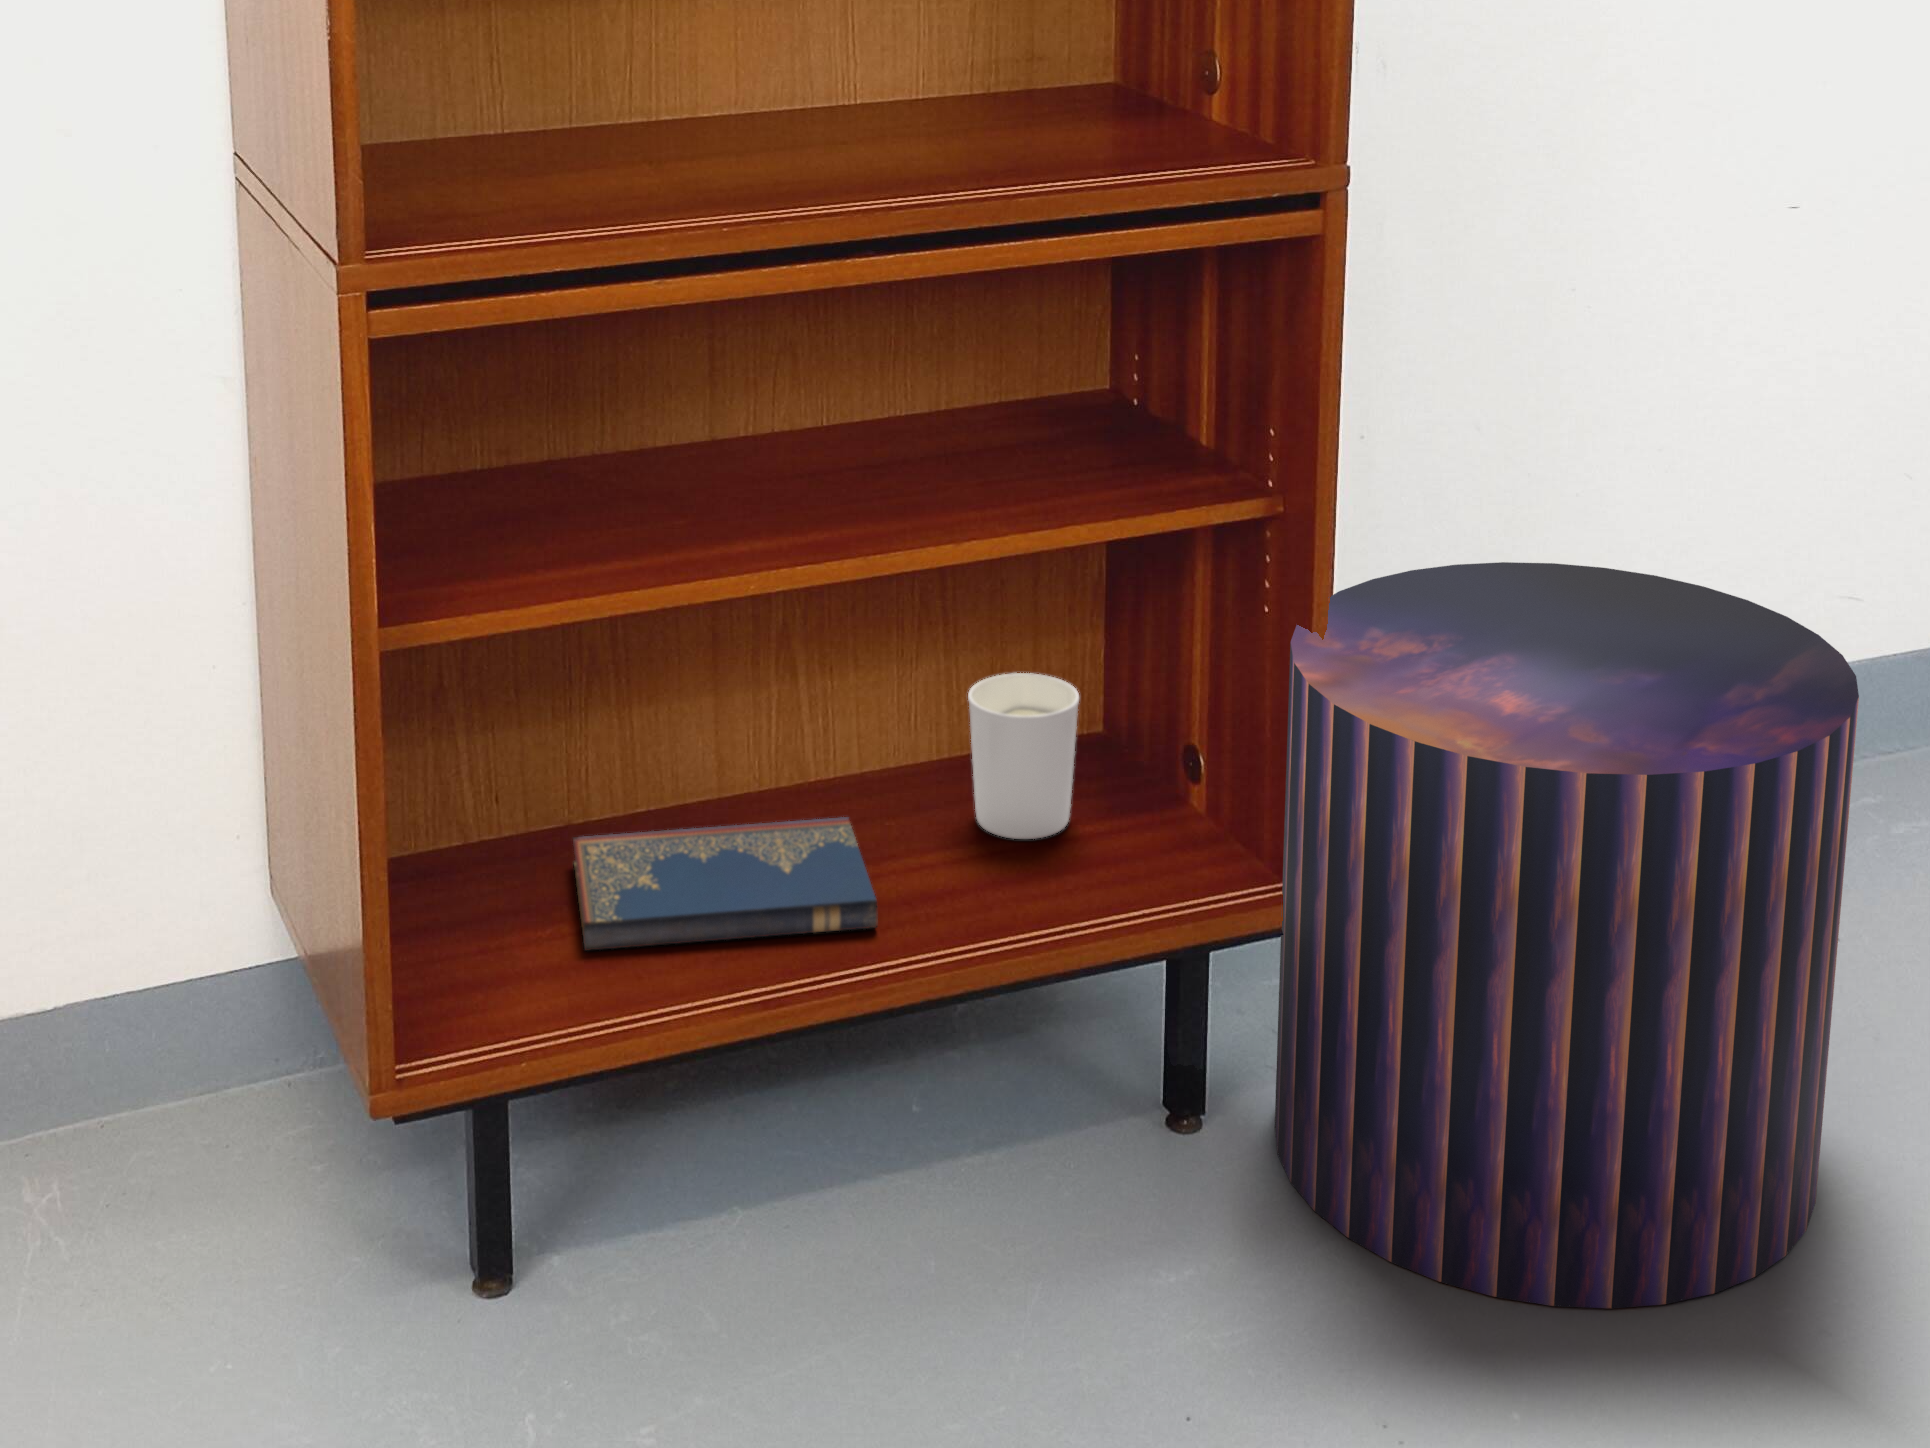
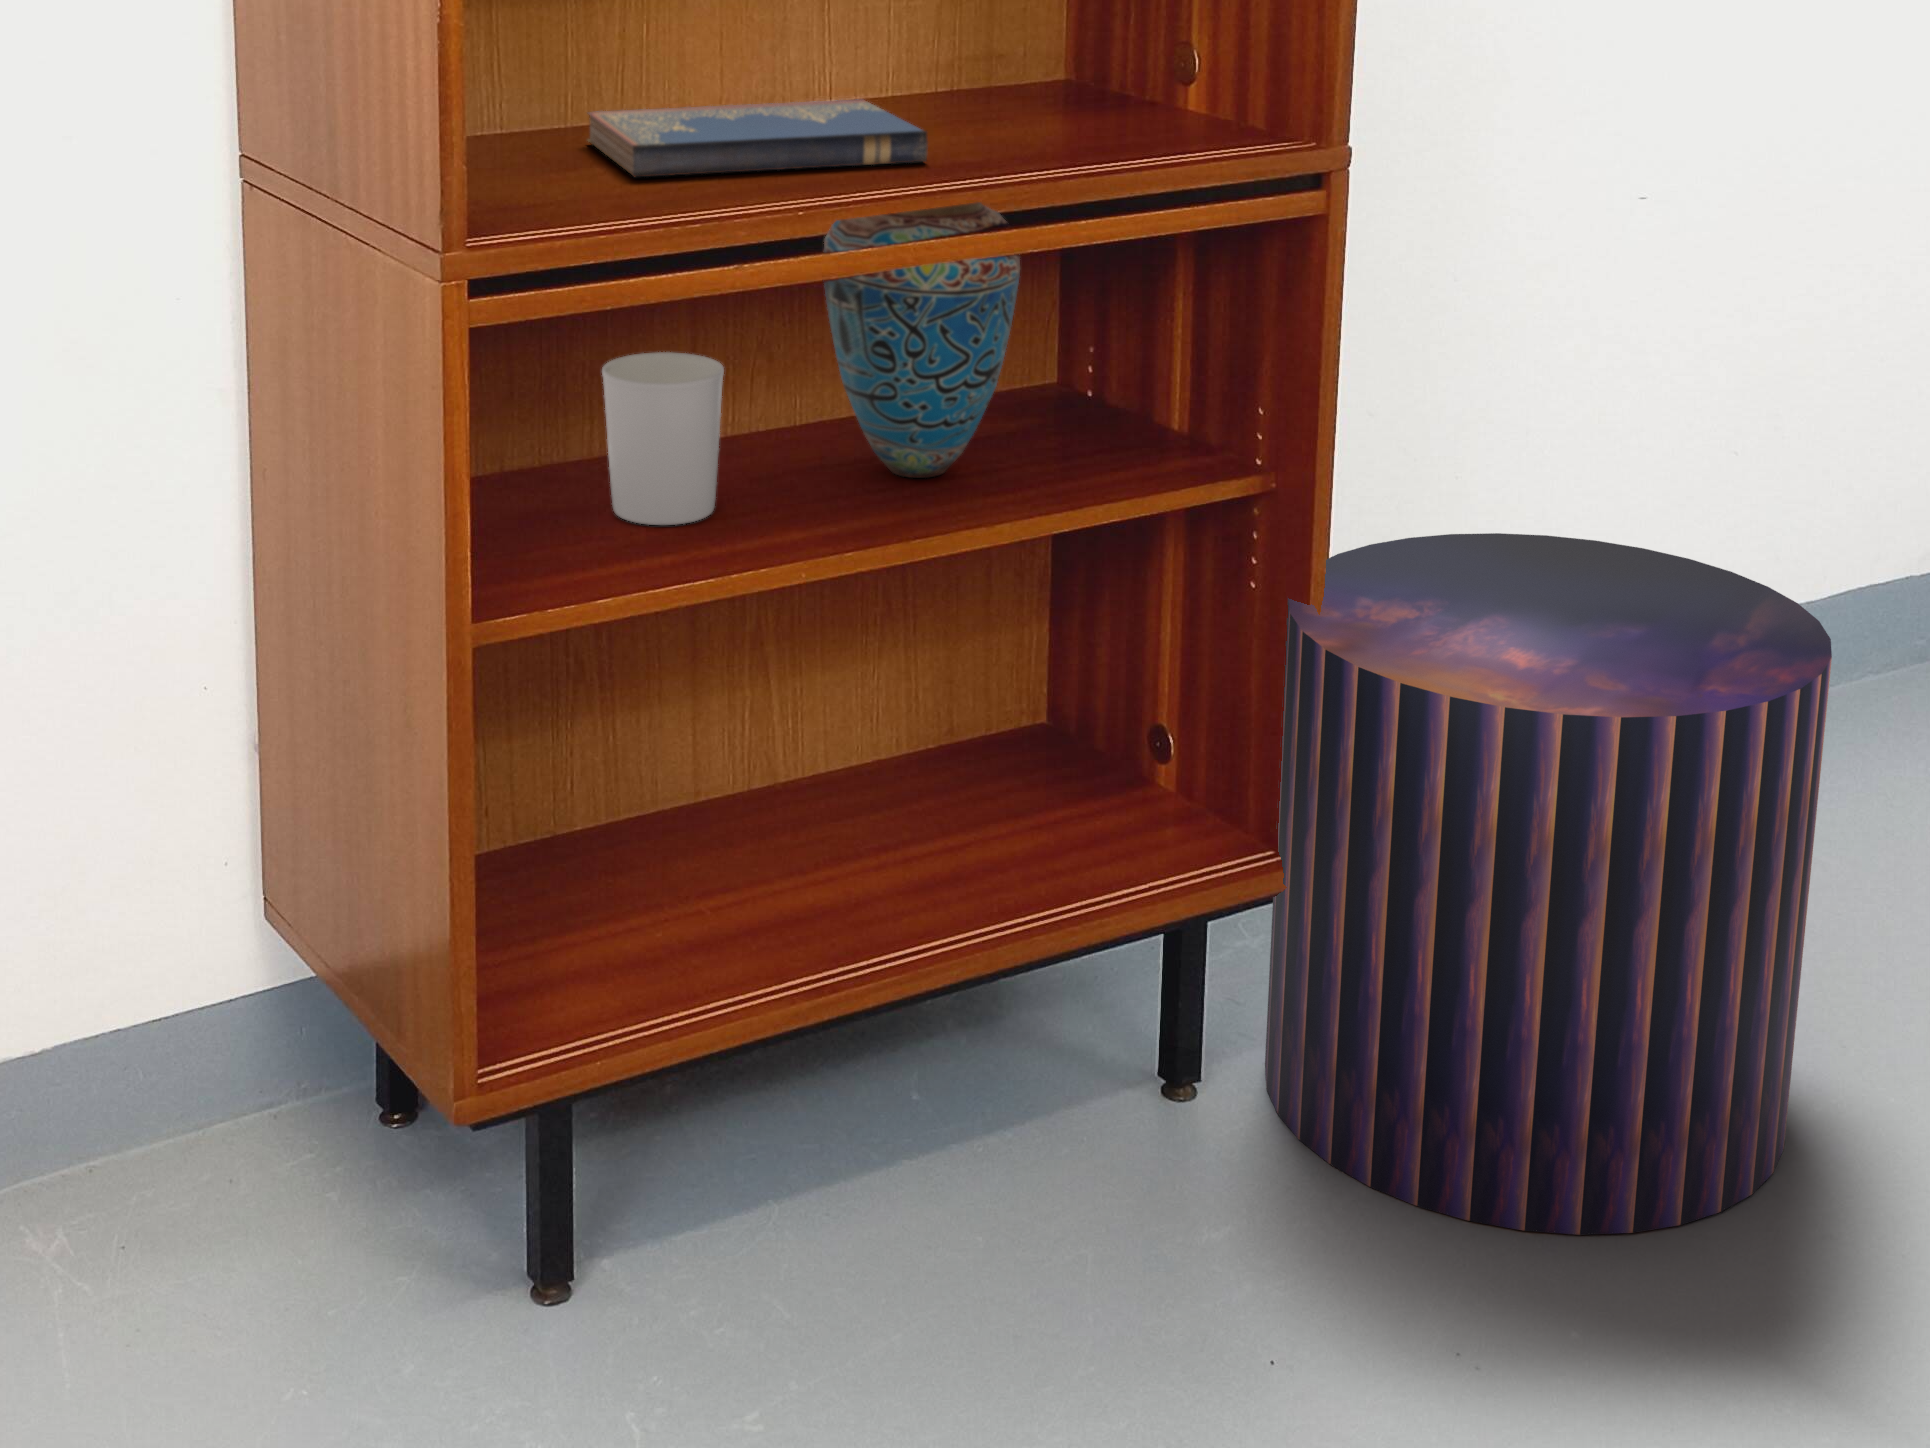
vase: none [813,180,1012,490] -> present [824,202,1020,478]
candle holder: present [968,673,1079,839] -> present [602,352,724,525]
hardcover book: present [573,817,878,951] -> present [587,99,928,177]

